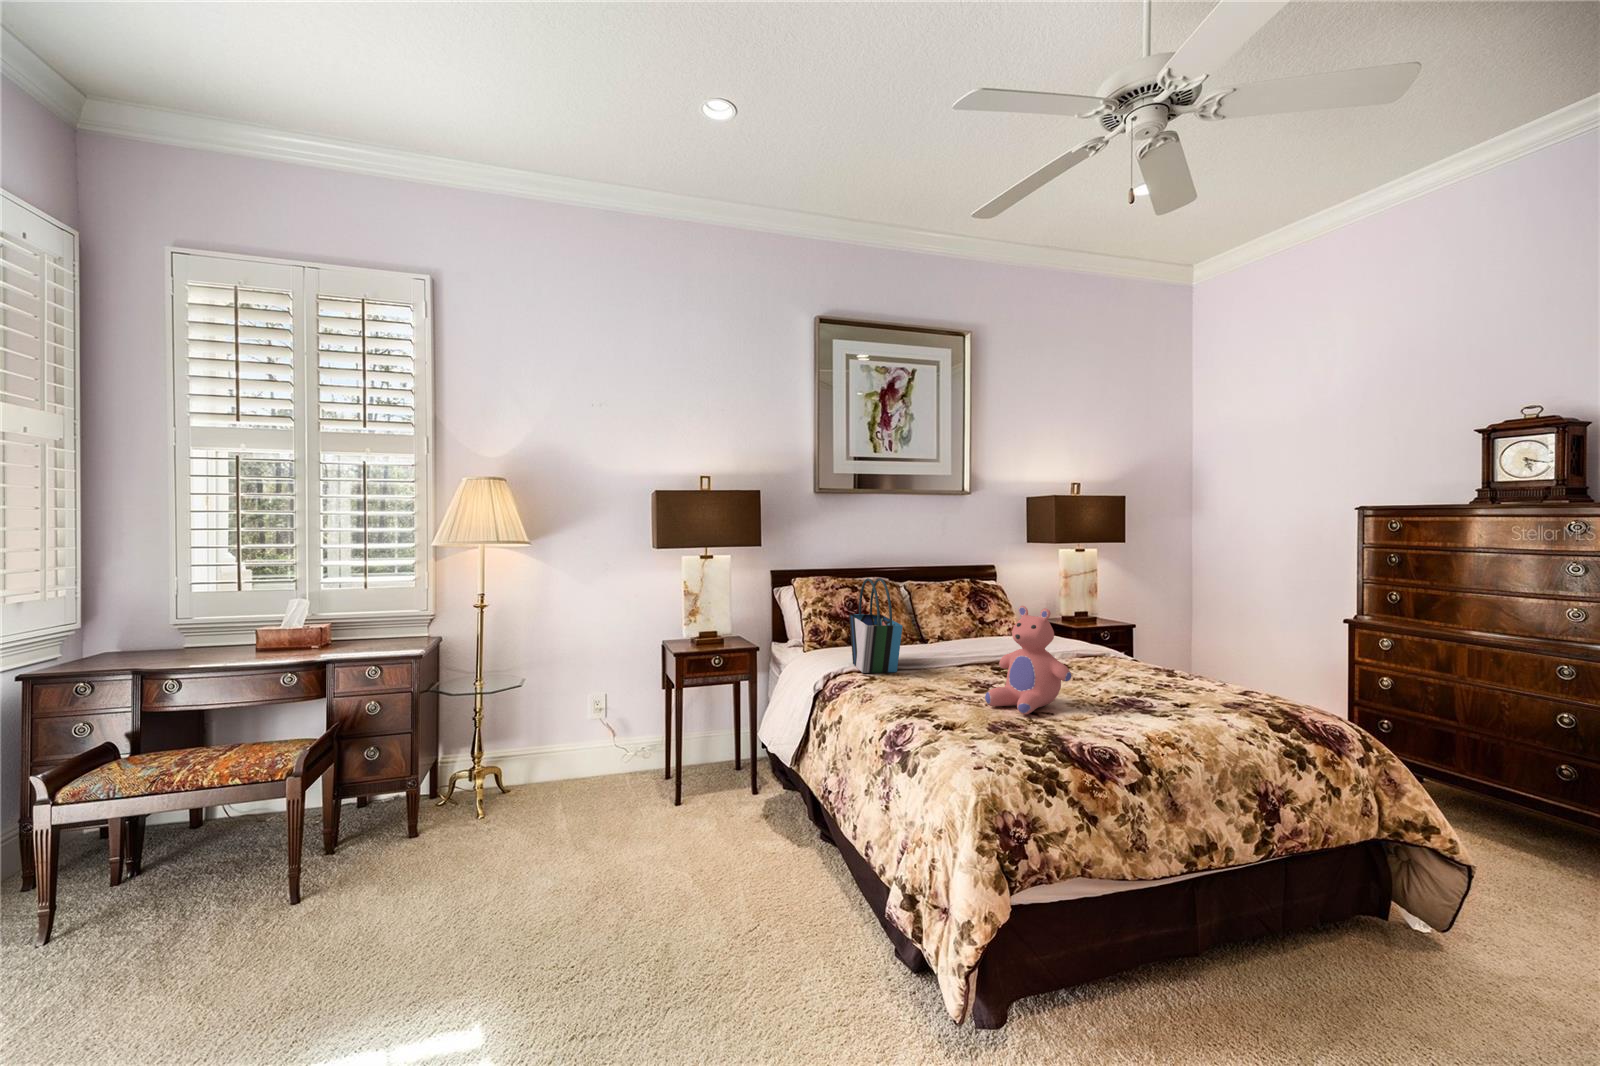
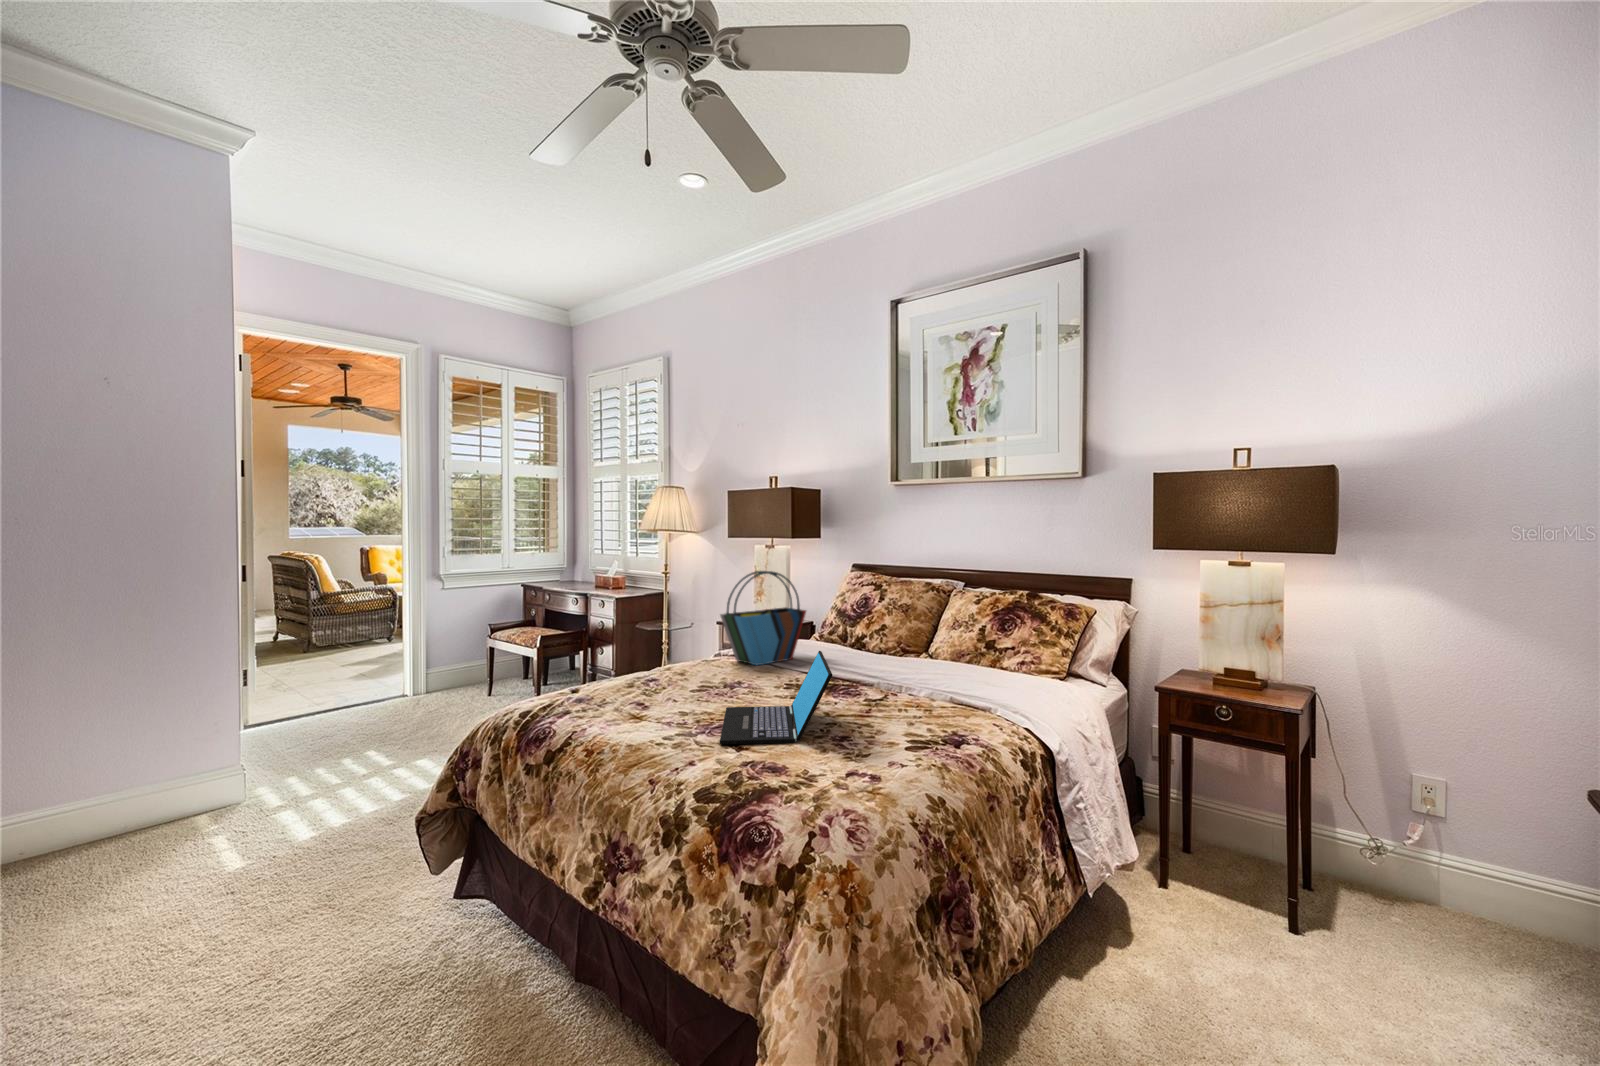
teddy bear: present [985,606,1071,714] -> none [624,600,703,706]
laptop: none [1076,634,1186,709] -> present [720,651,832,744]

